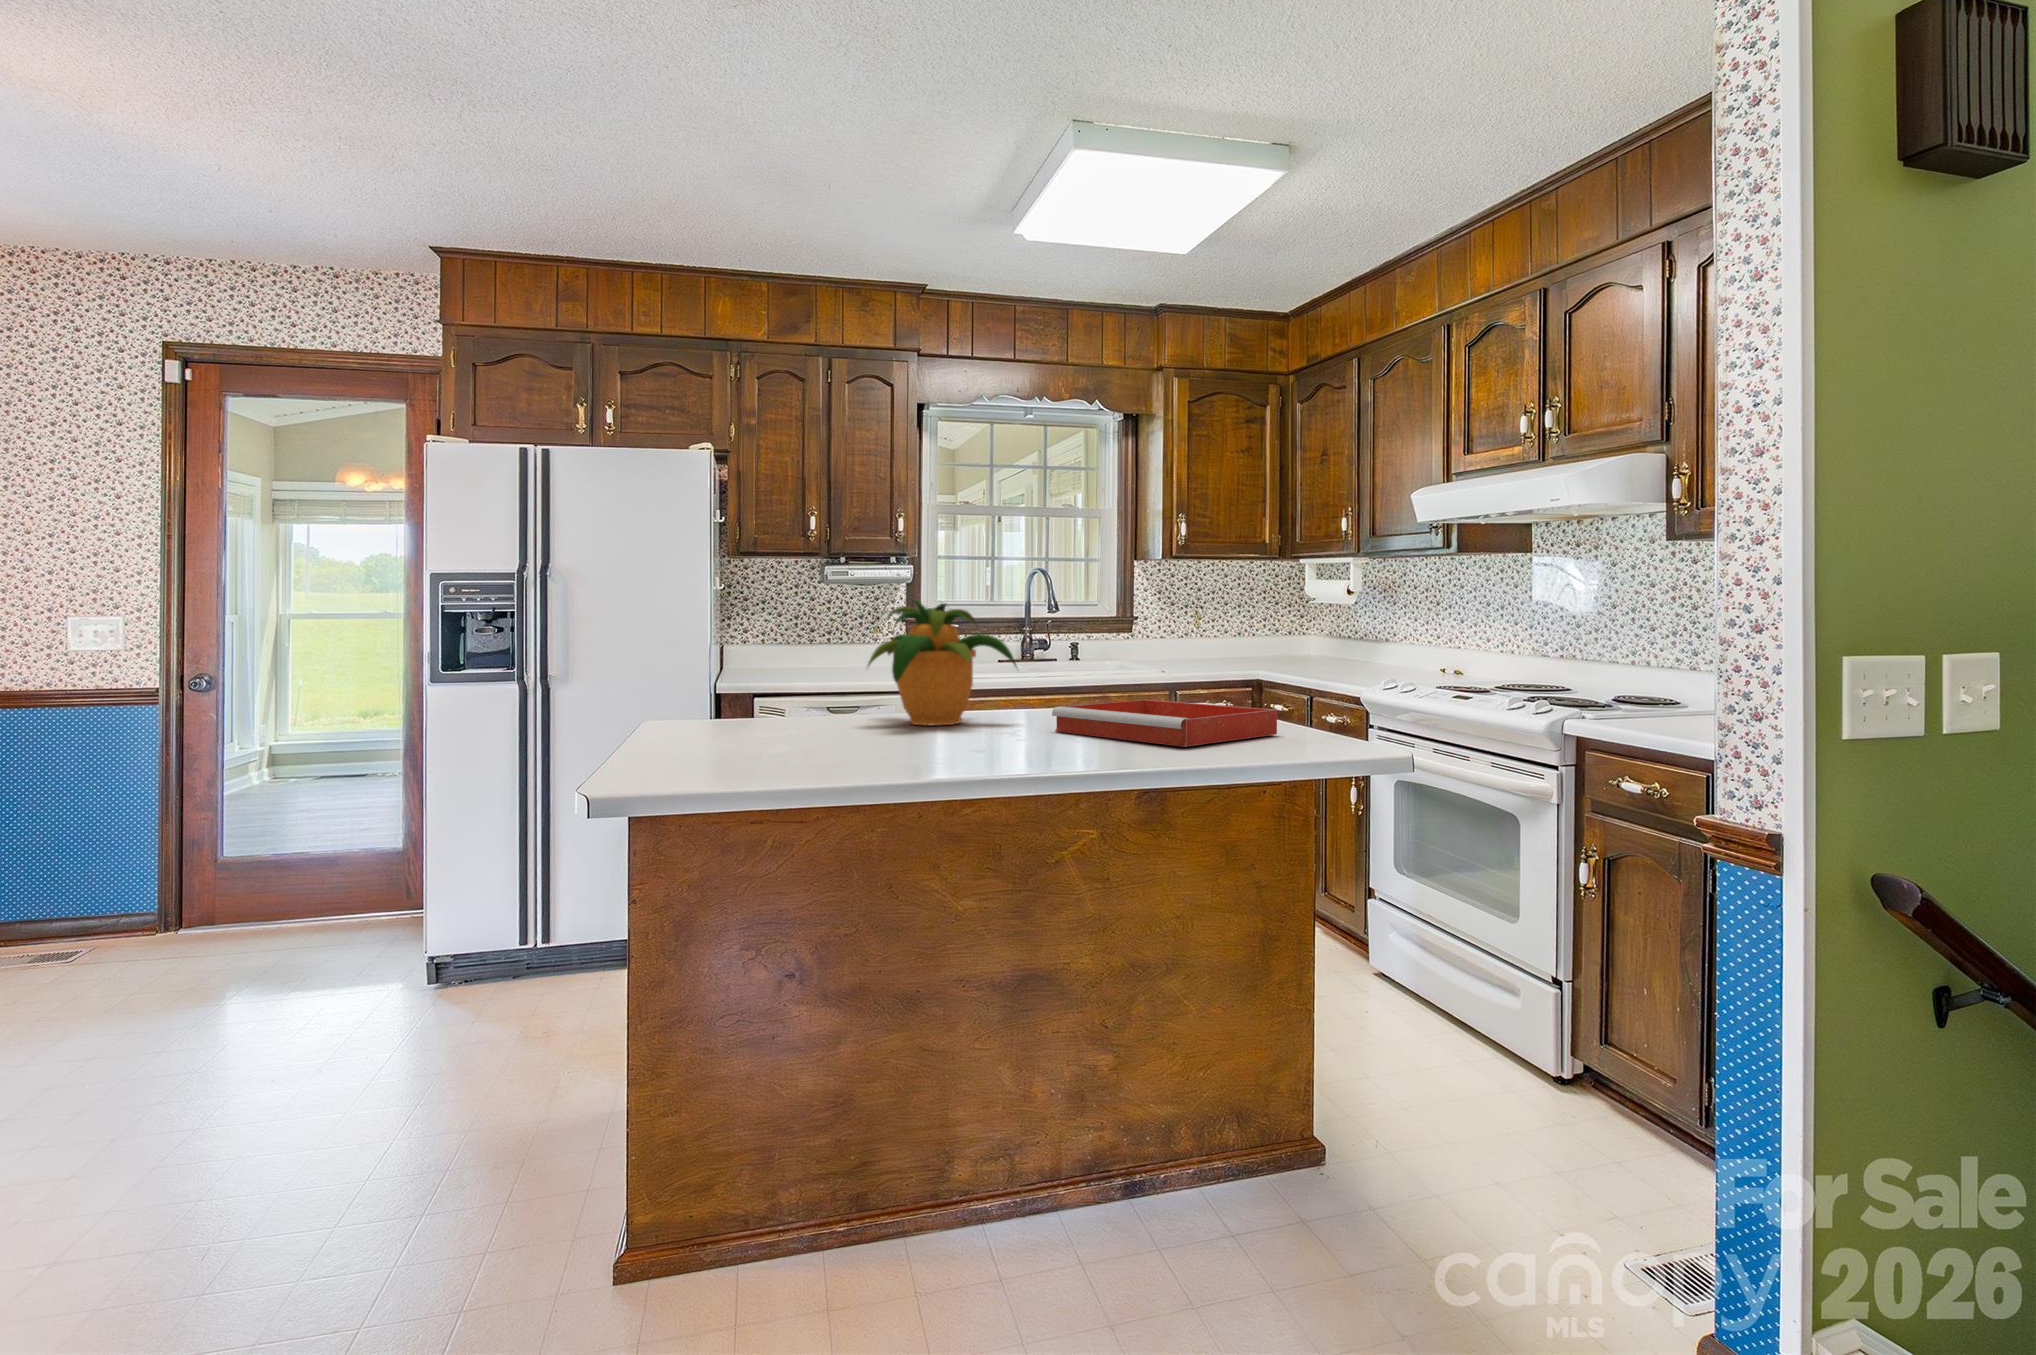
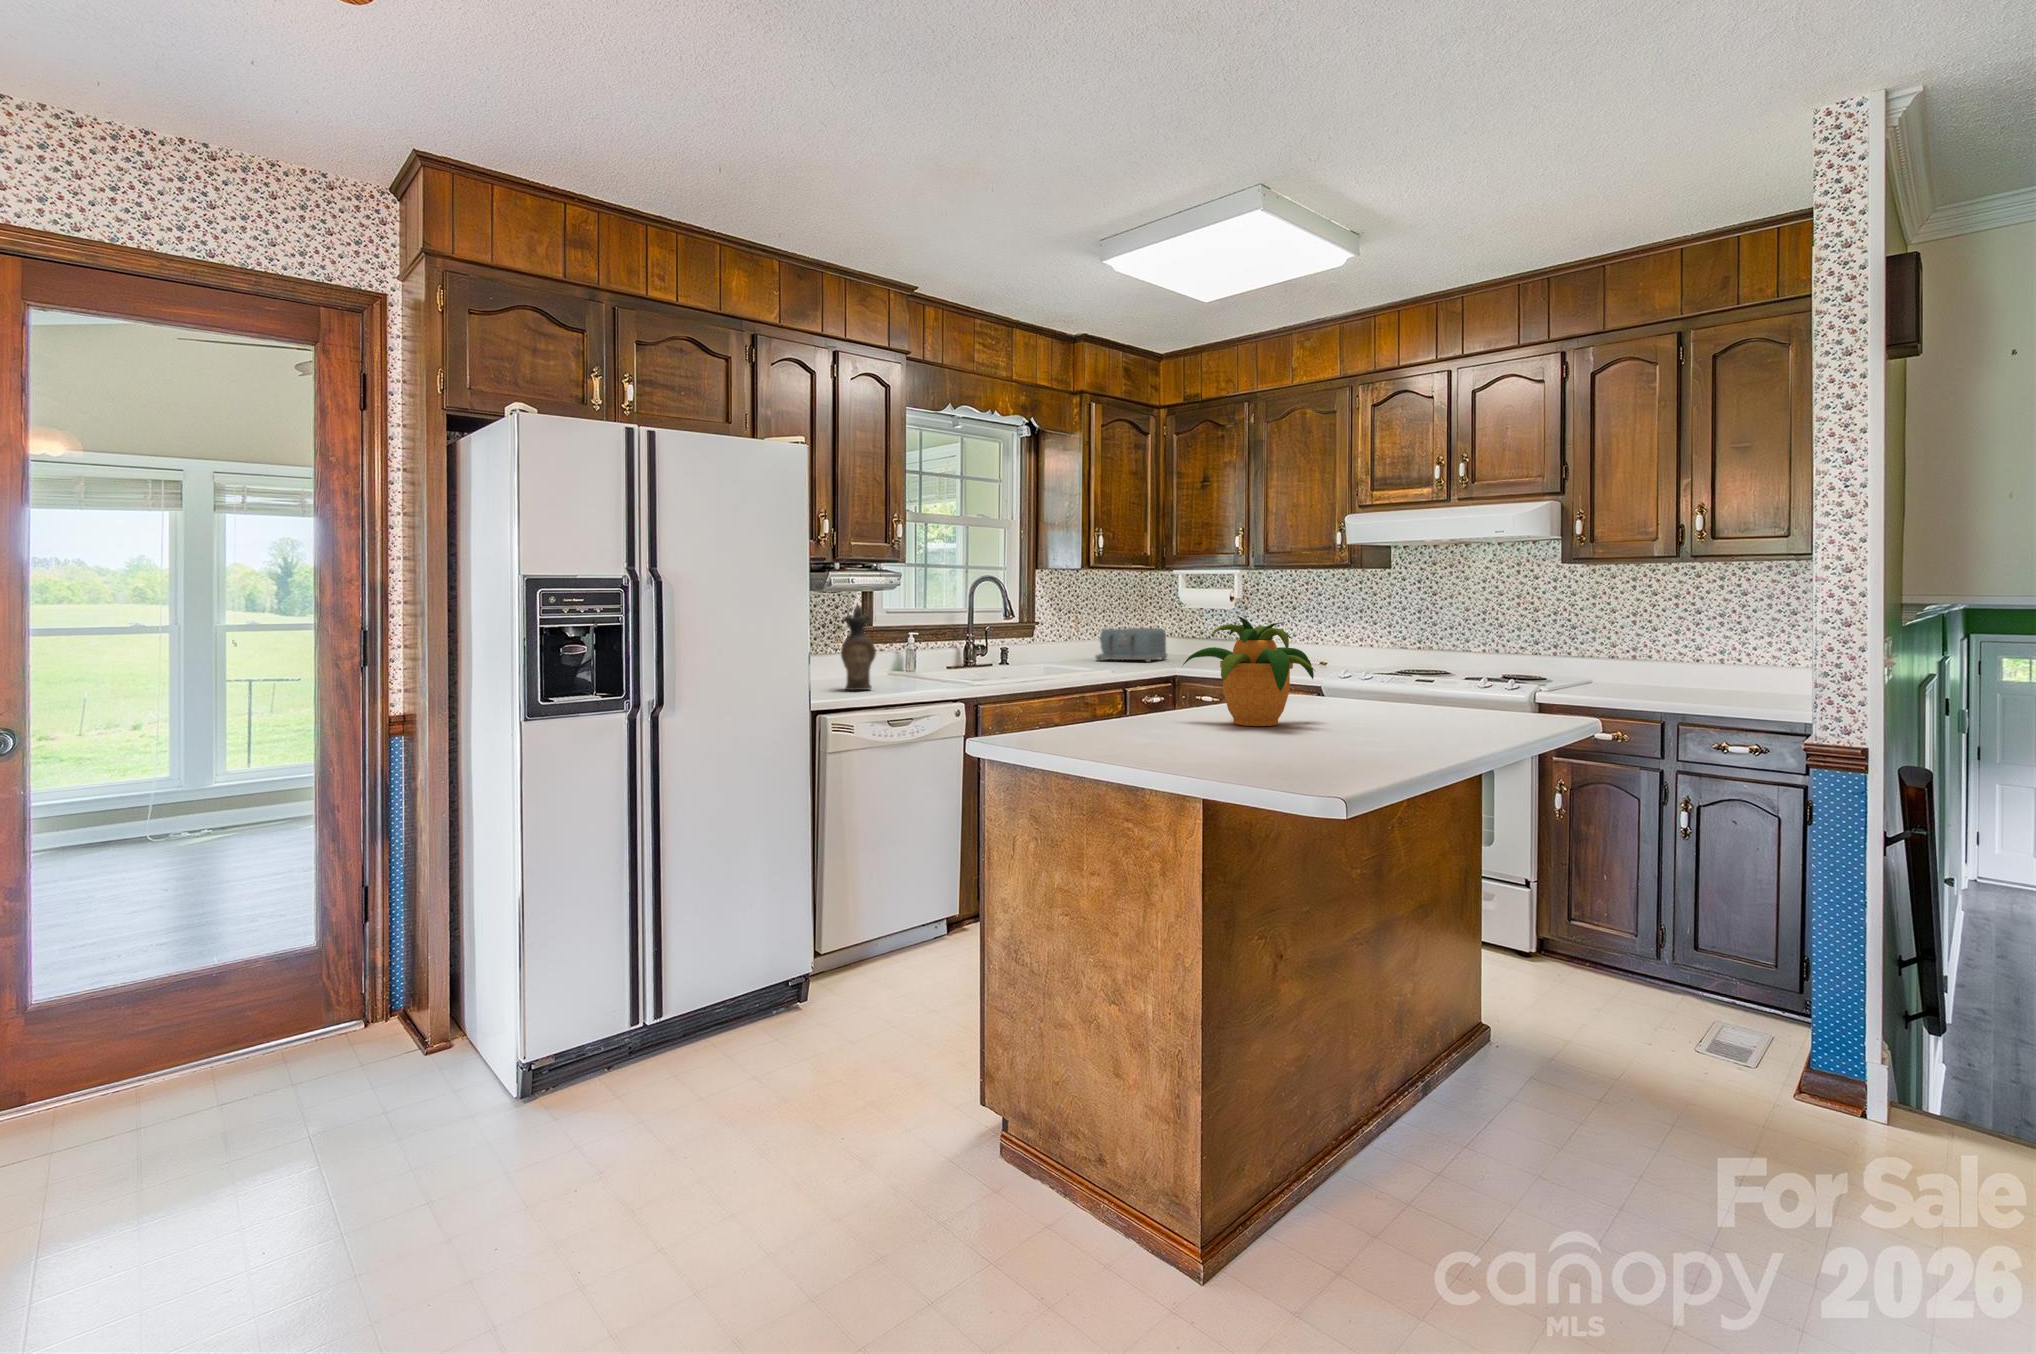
ceramic pitcher: none [793,598,829,679] -> present [841,605,876,690]
toaster: none [1219,625,1313,664] -> present [1096,628,1167,662]
tray: present [1052,700,1277,747] -> none [1372,697,1521,730]

